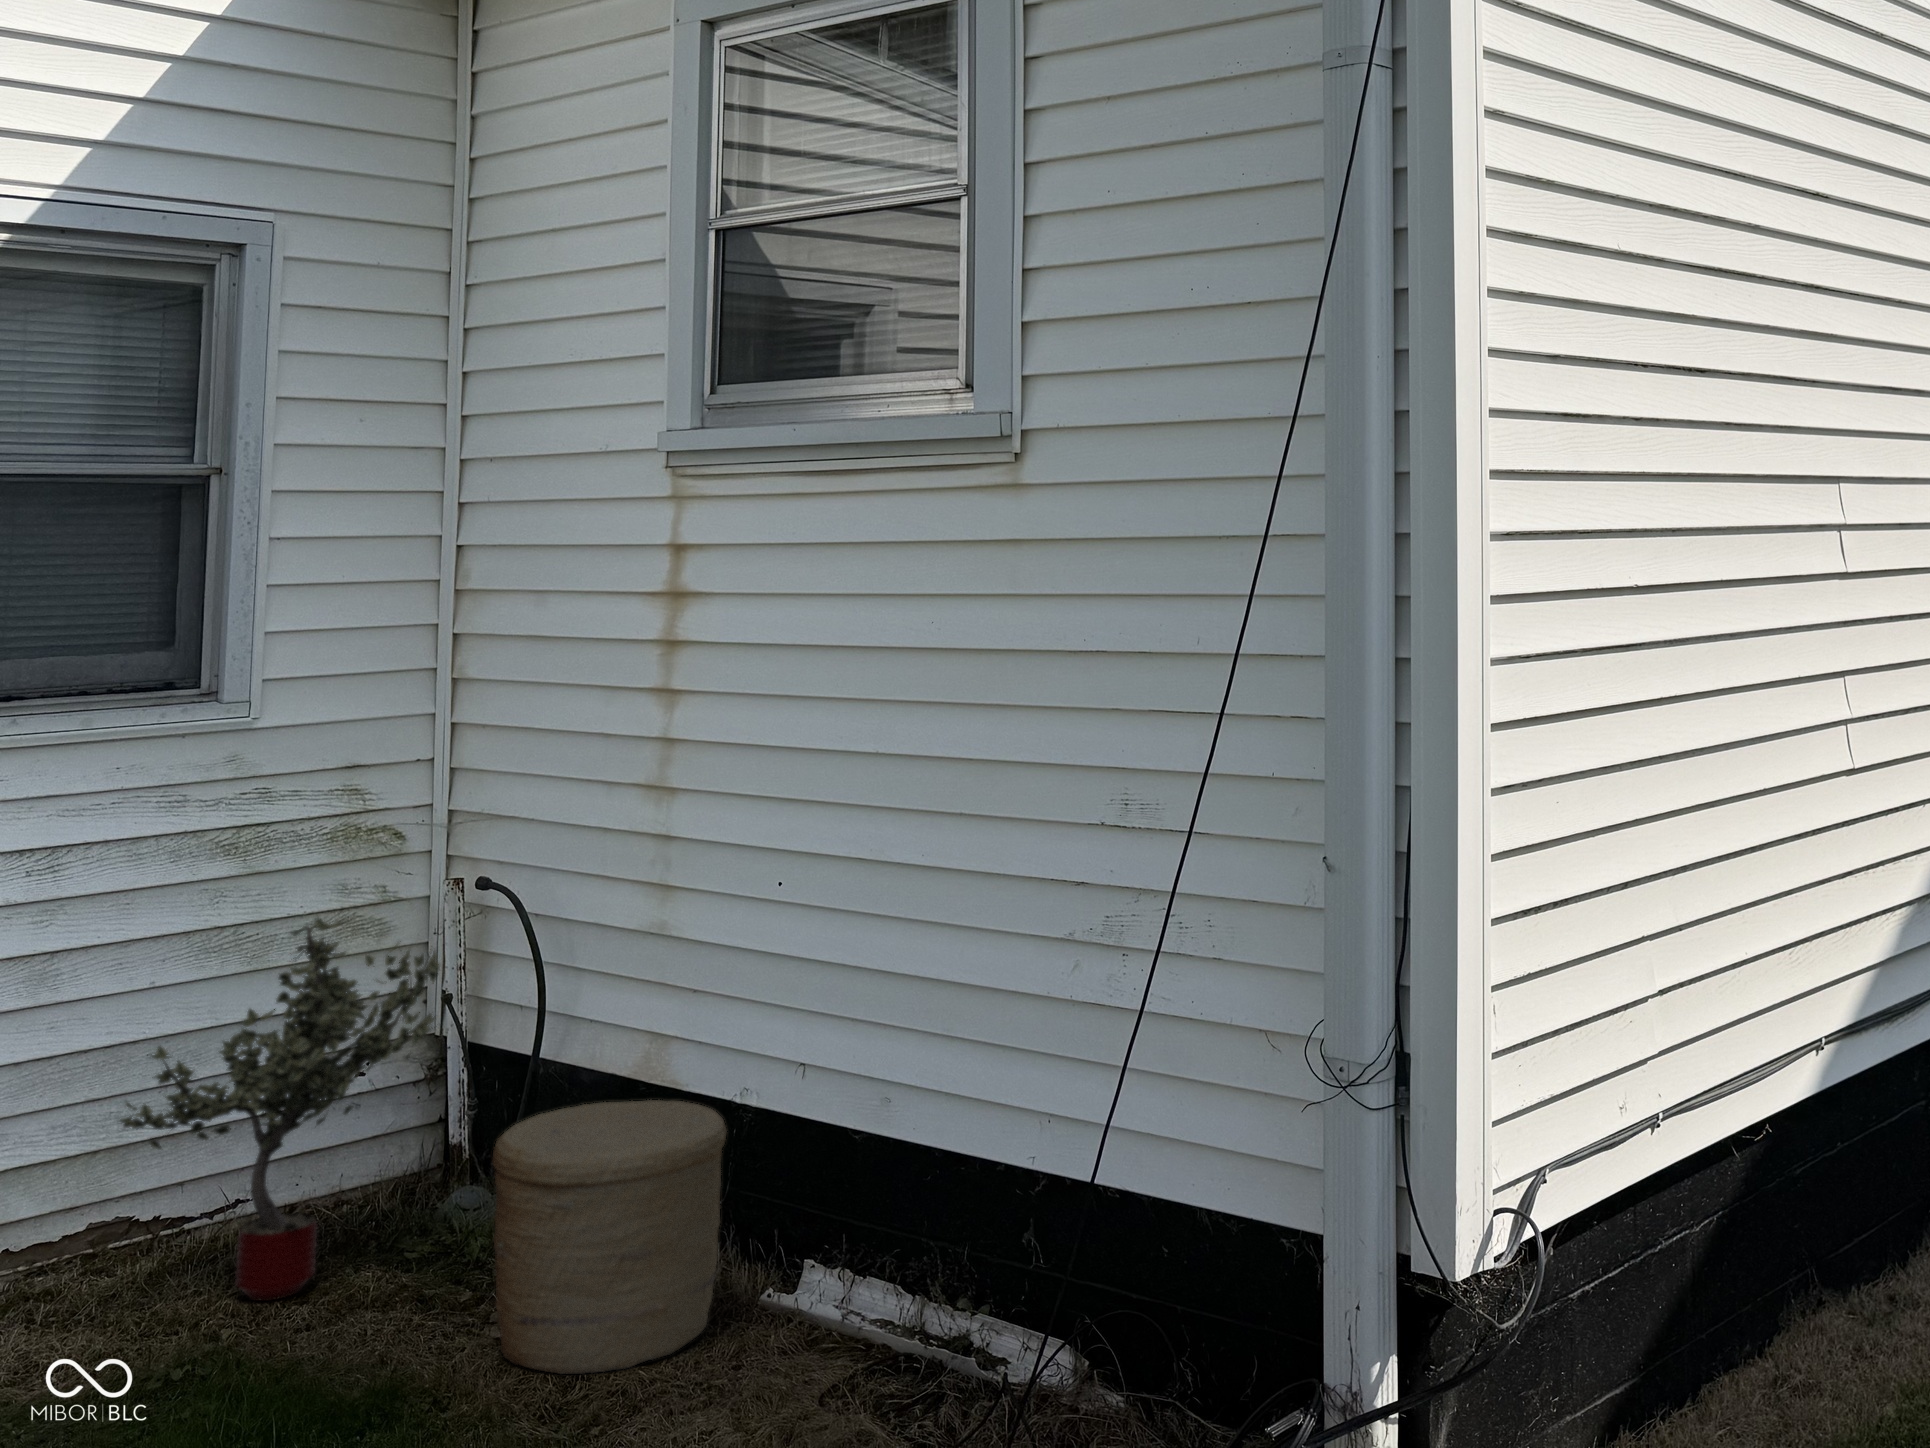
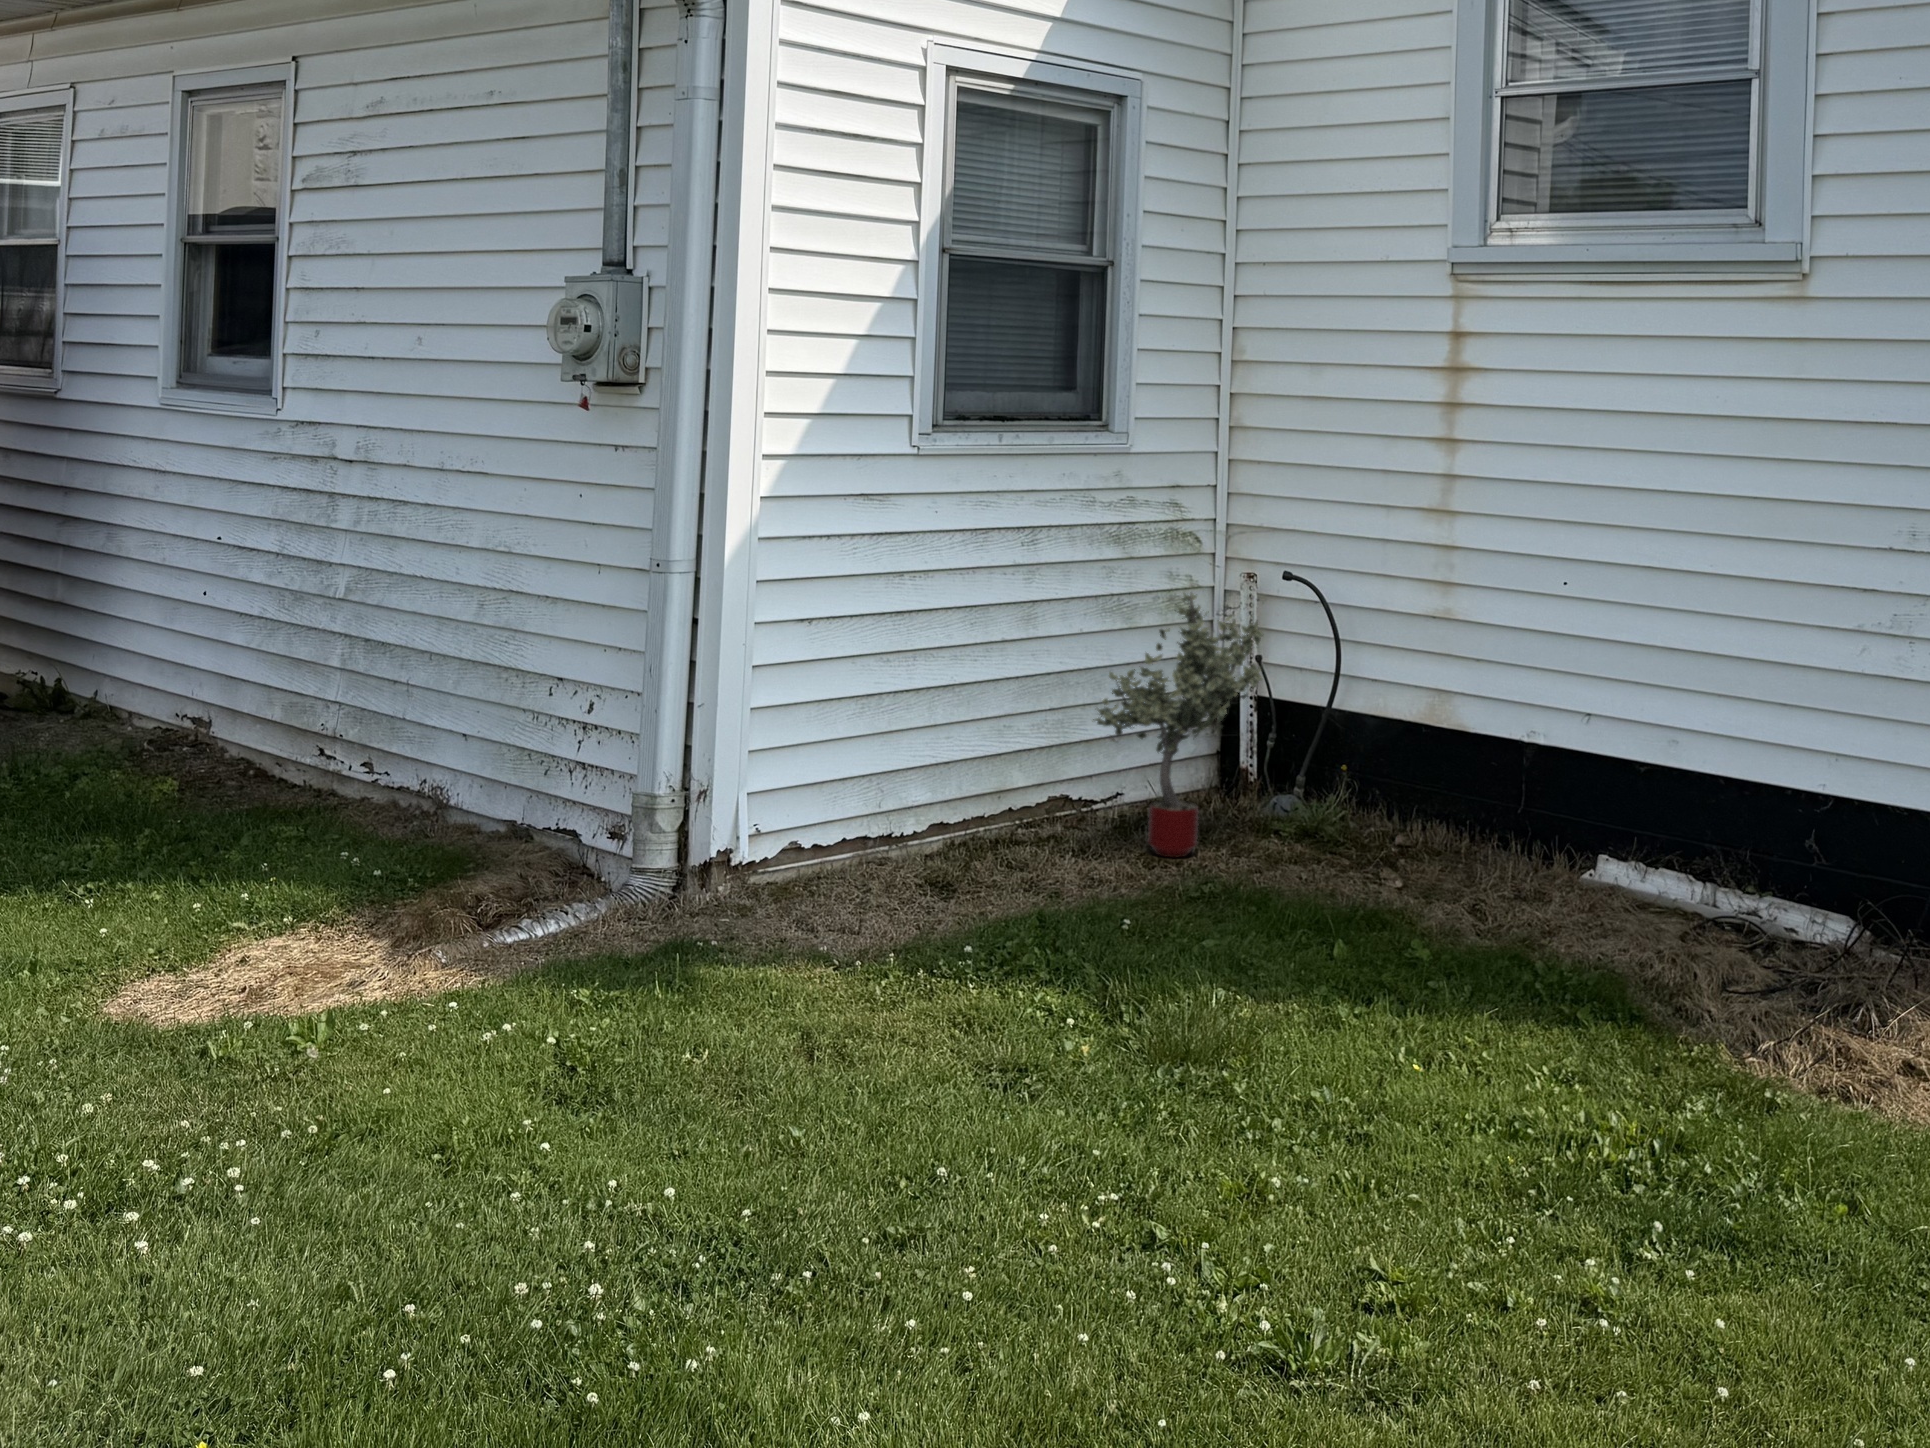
woven basket: present [493,1100,726,1374] -> none [1373,735,1531,917]

